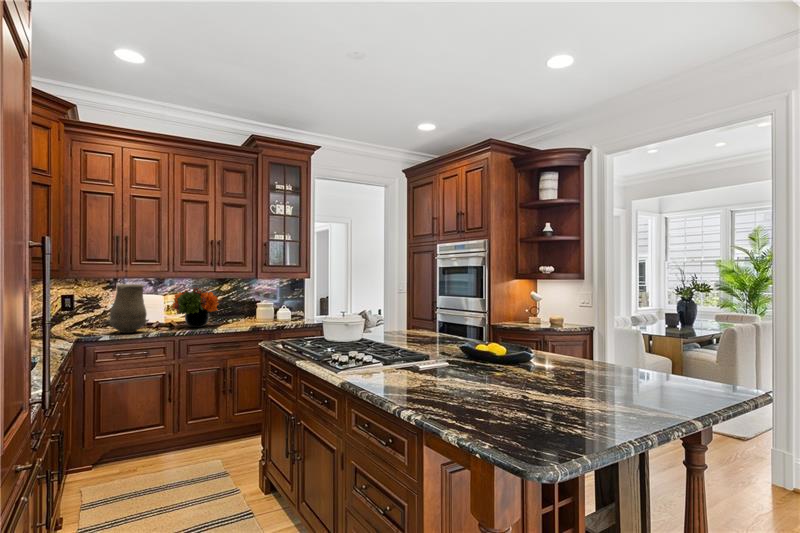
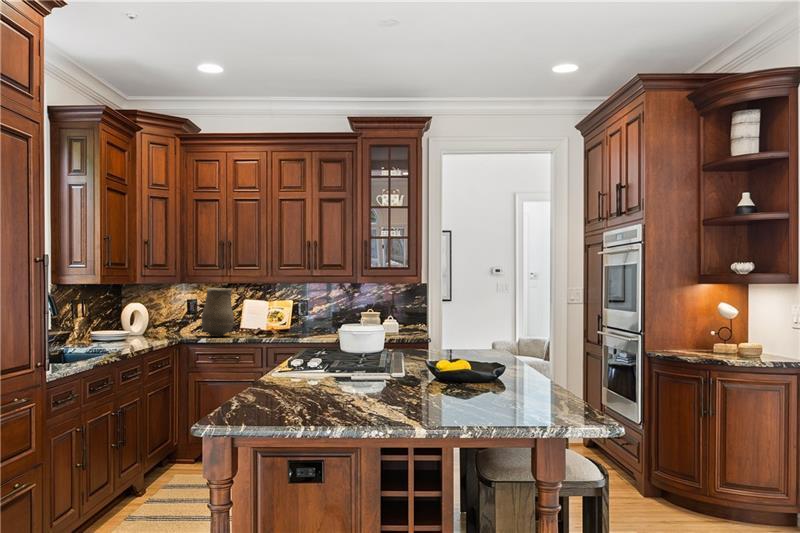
flower arrangement: present [172,288,218,327] -> none [262,294,310,336]

